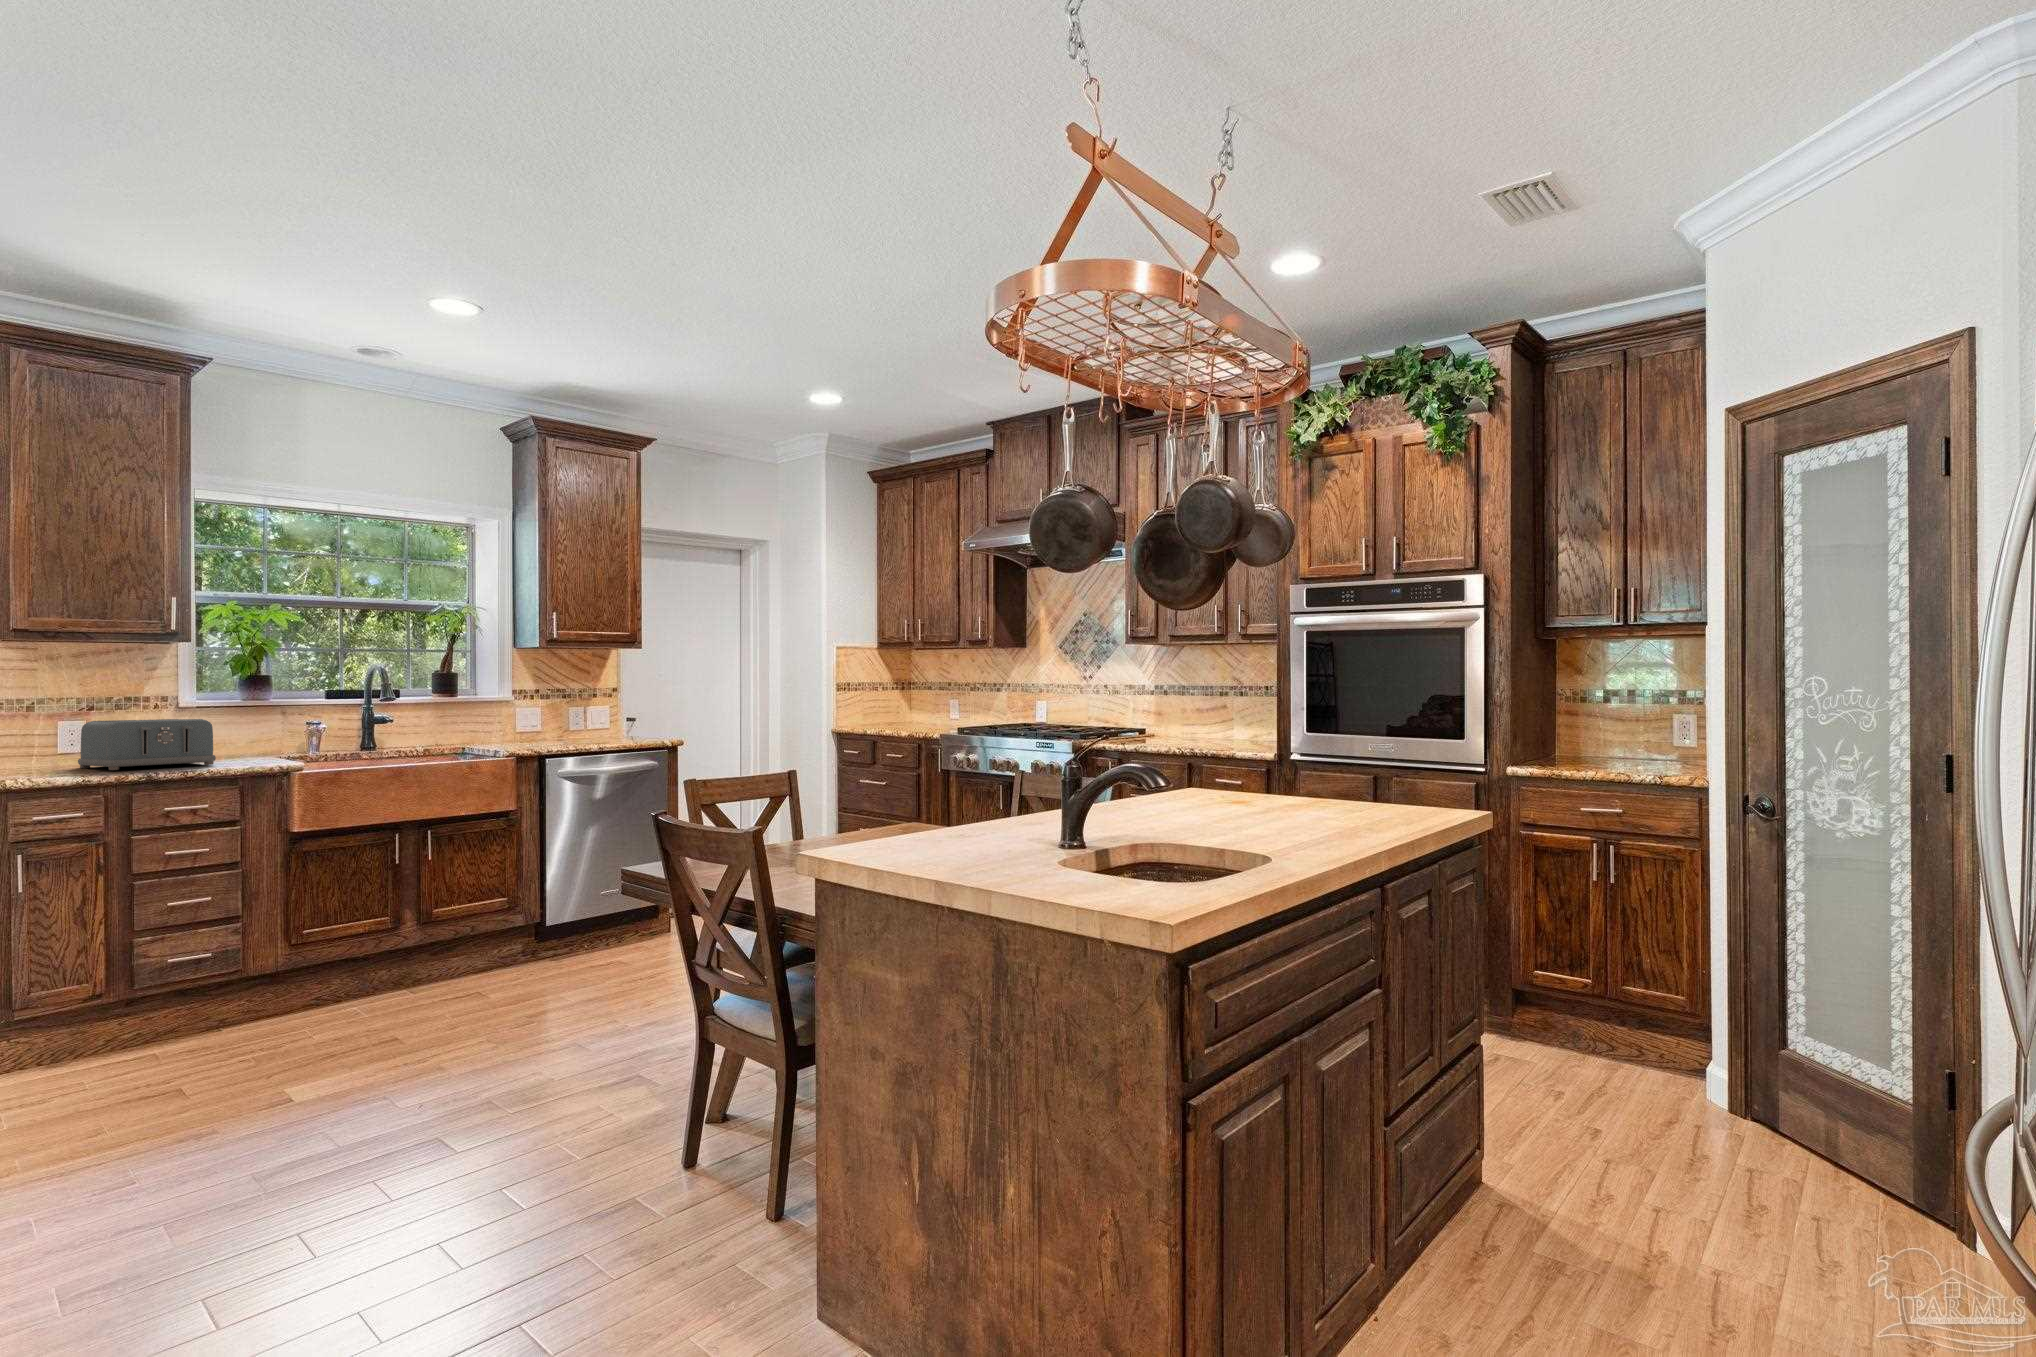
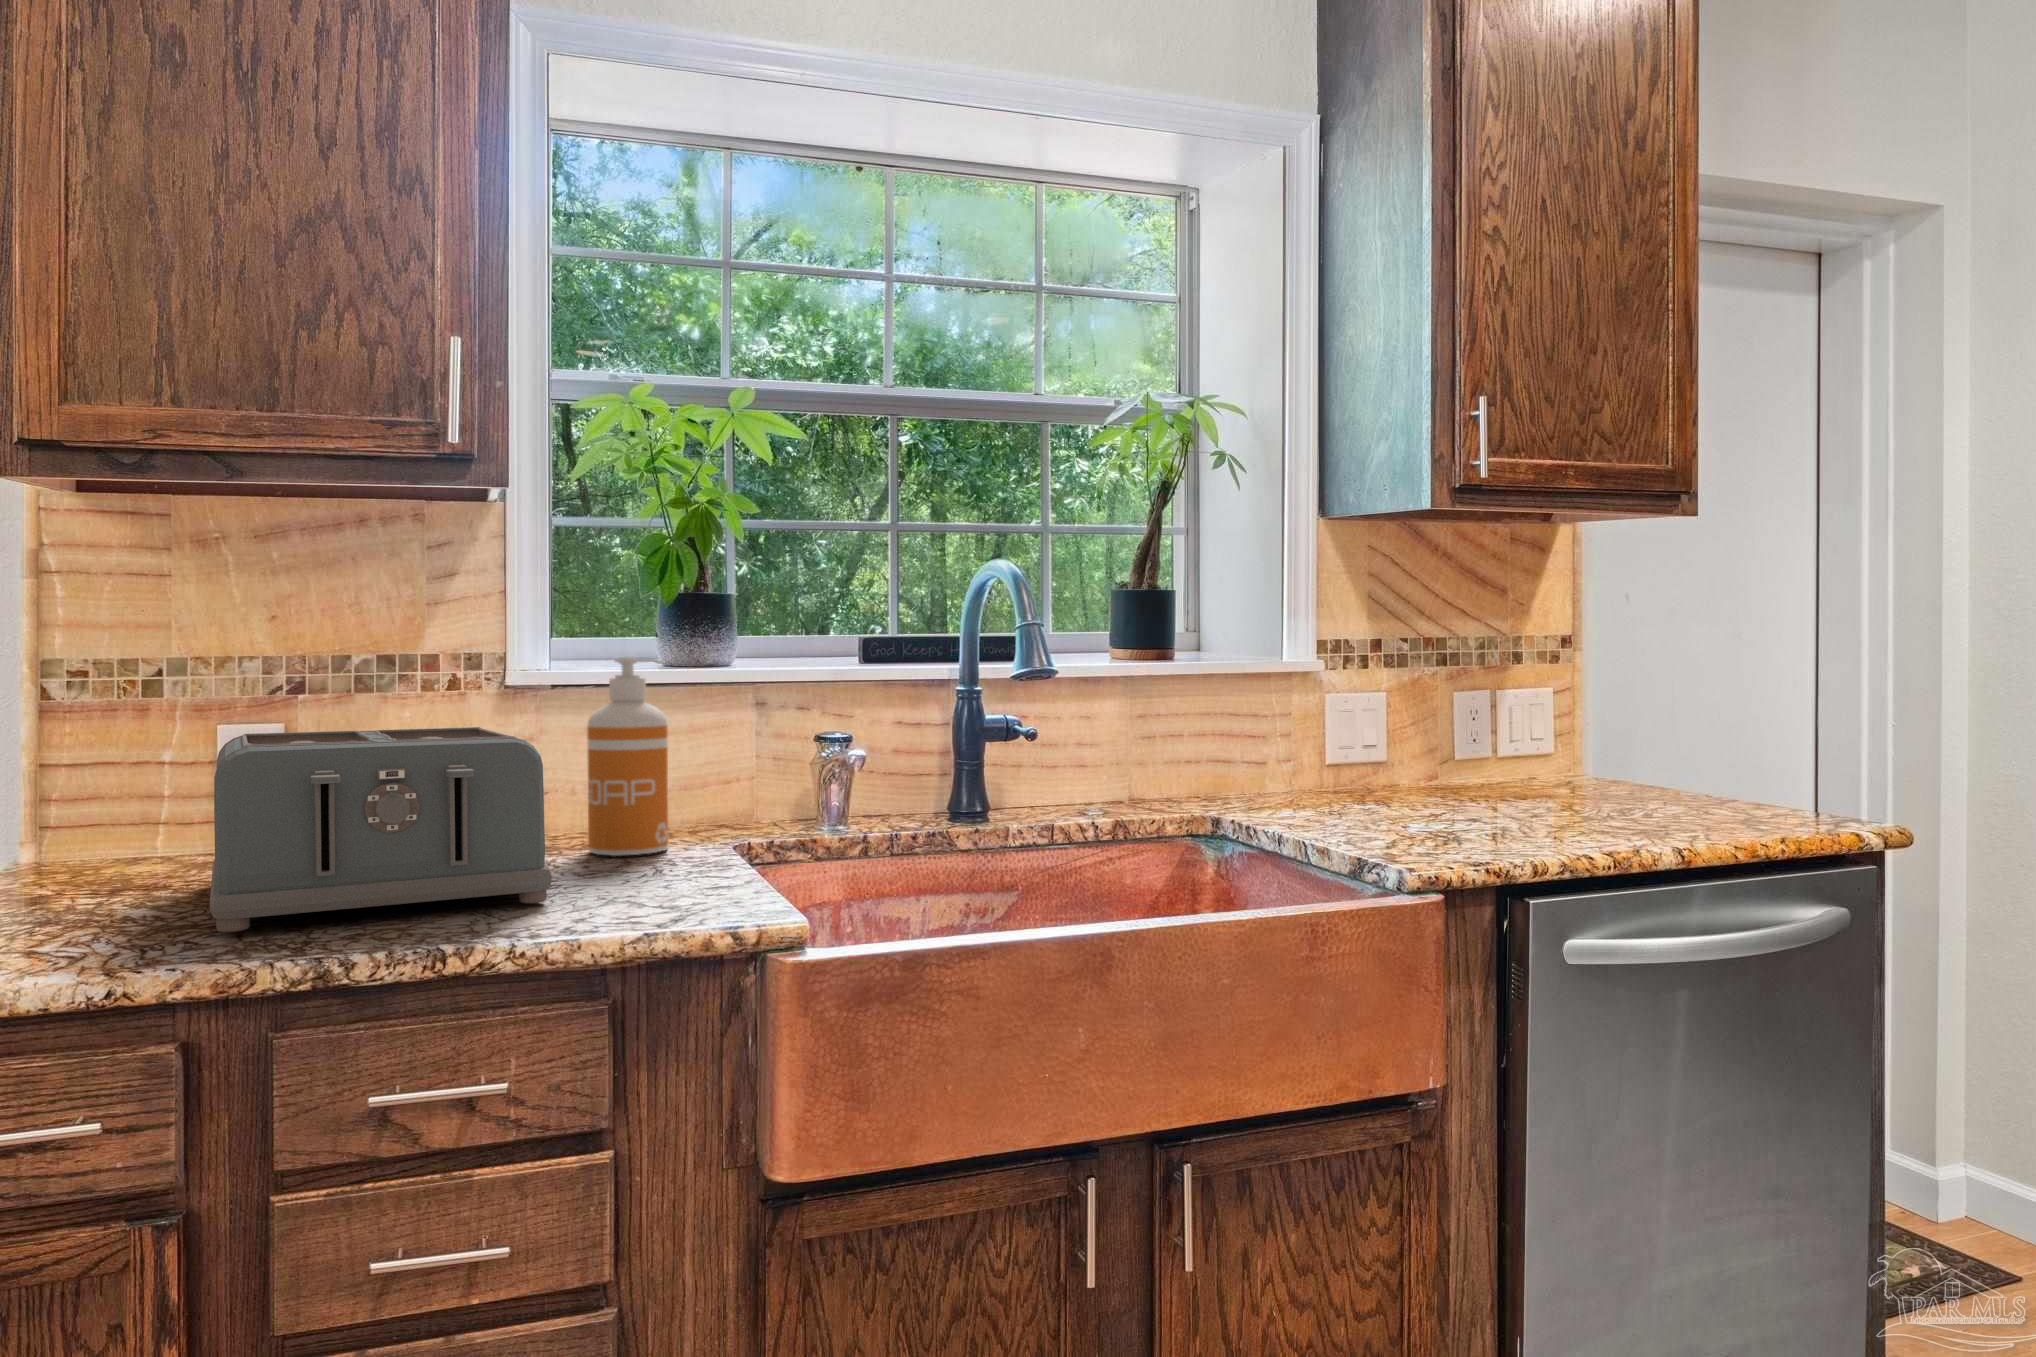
soap dispenser: none [216,697,248,759] -> present [587,658,668,856]

